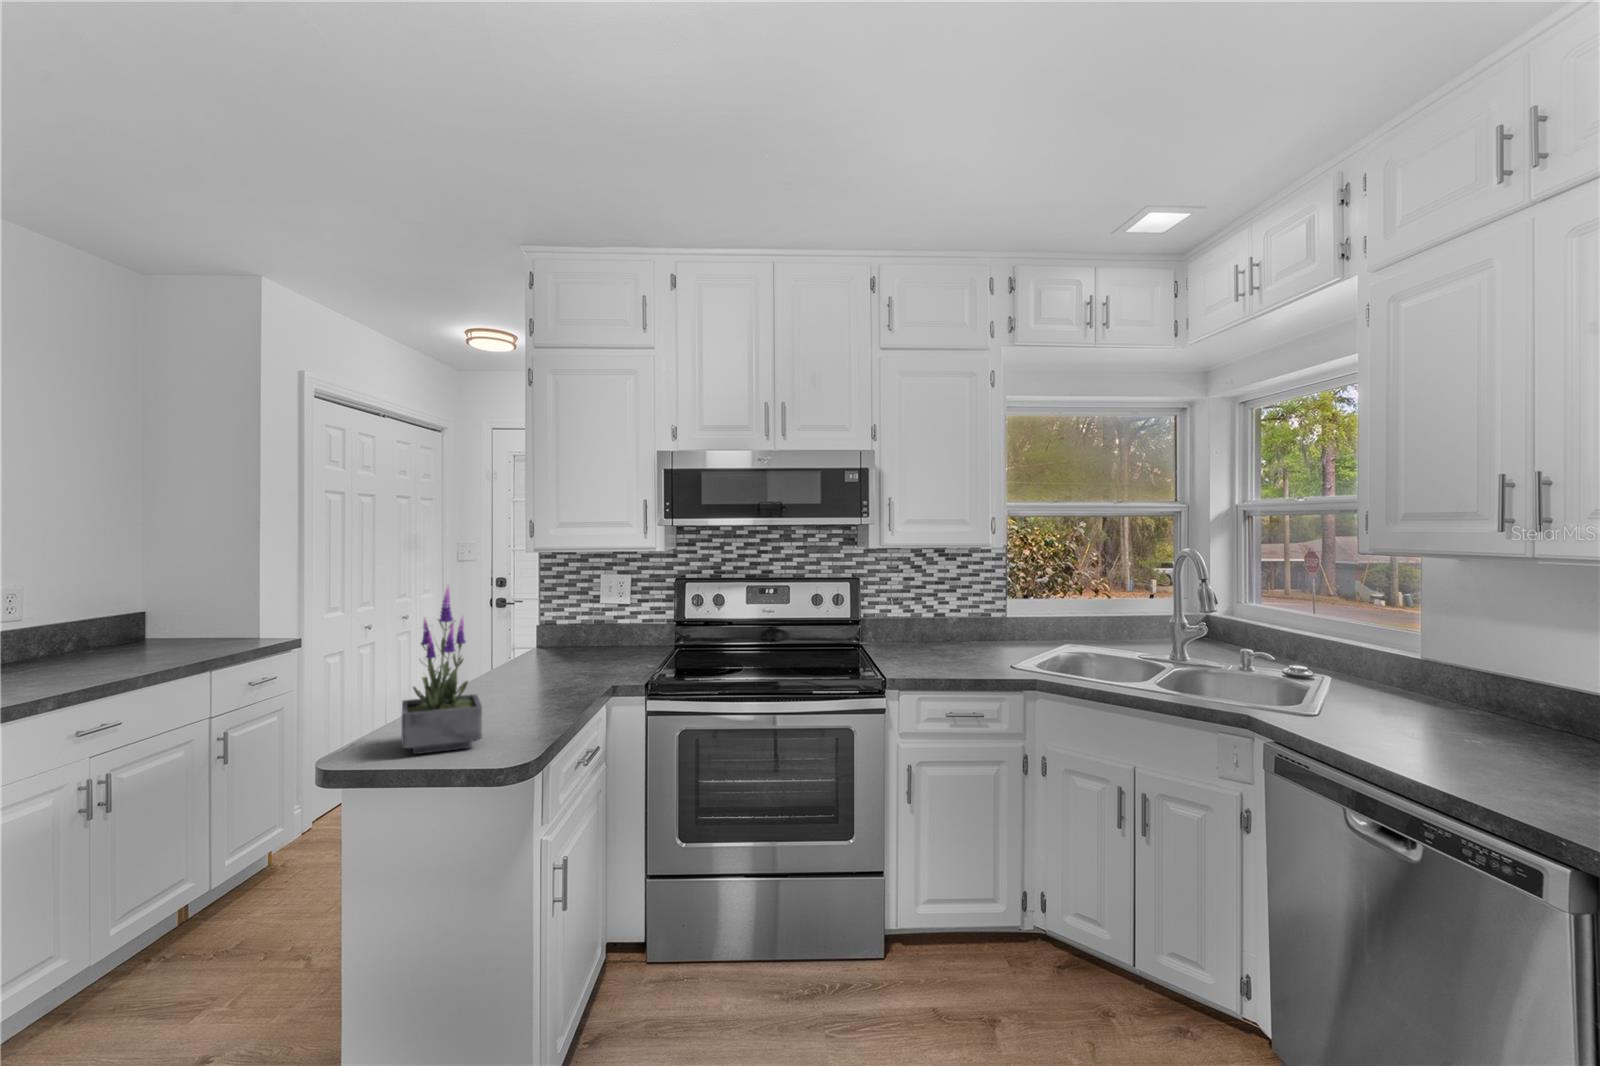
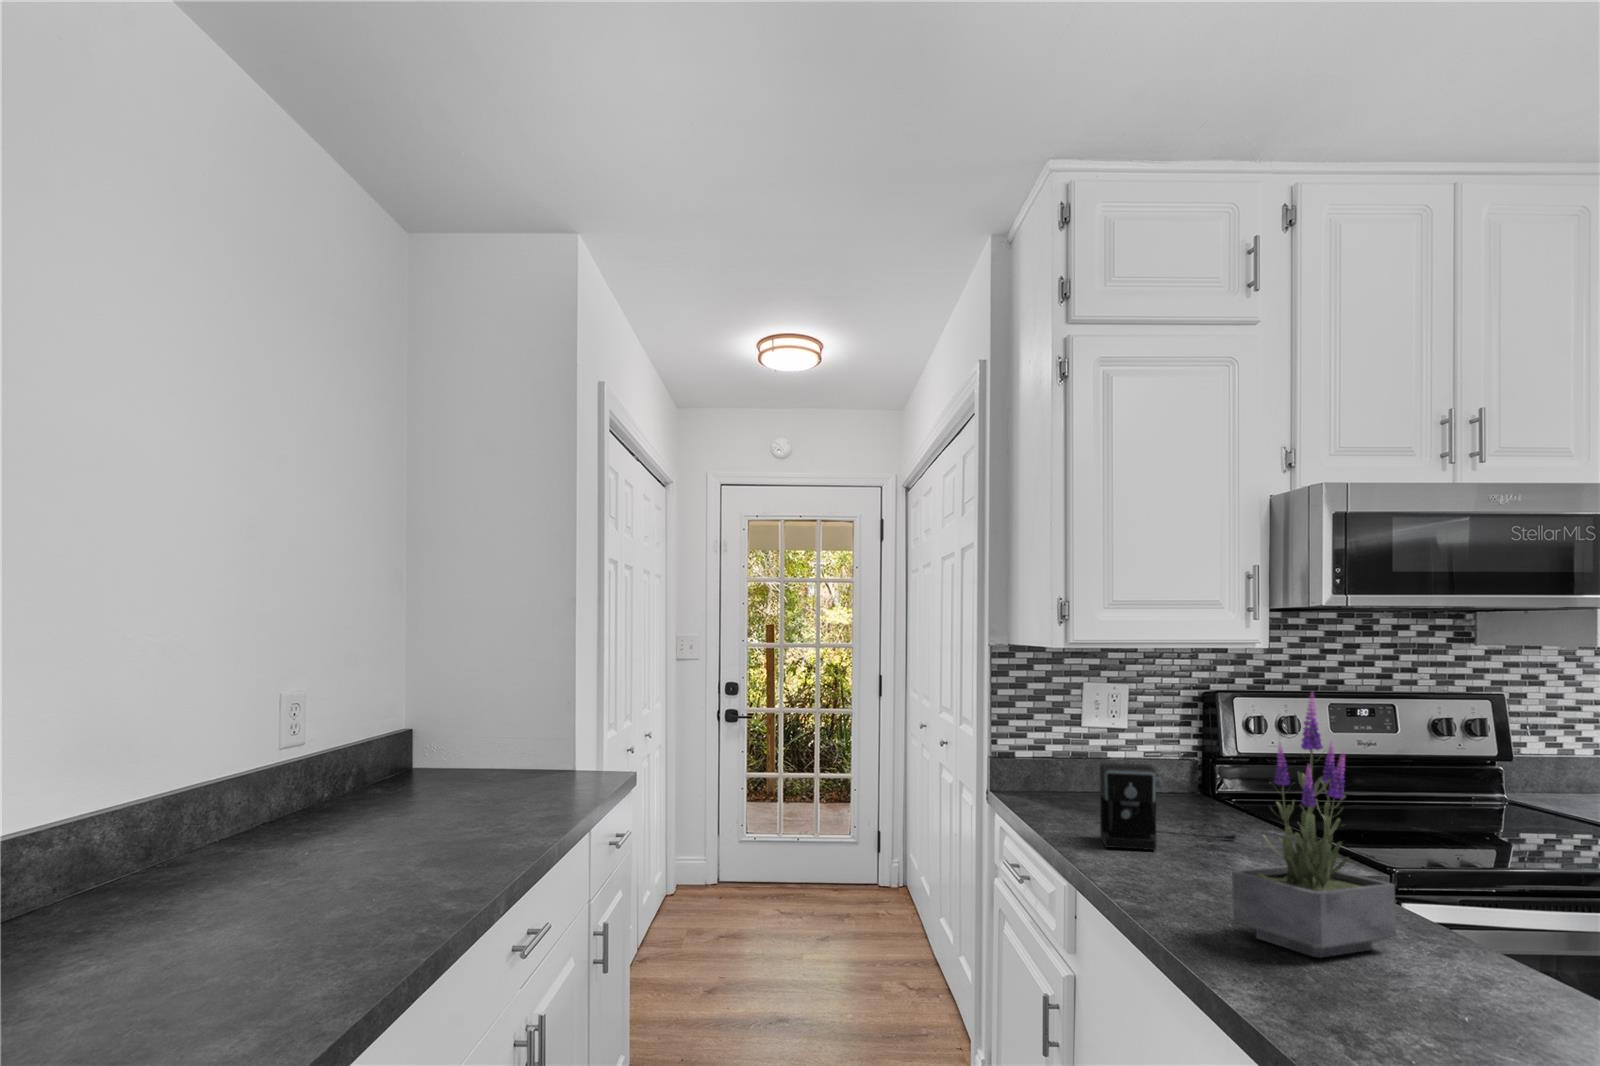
coffee maker: none [502,629,608,685] -> present [1100,763,1236,850]

